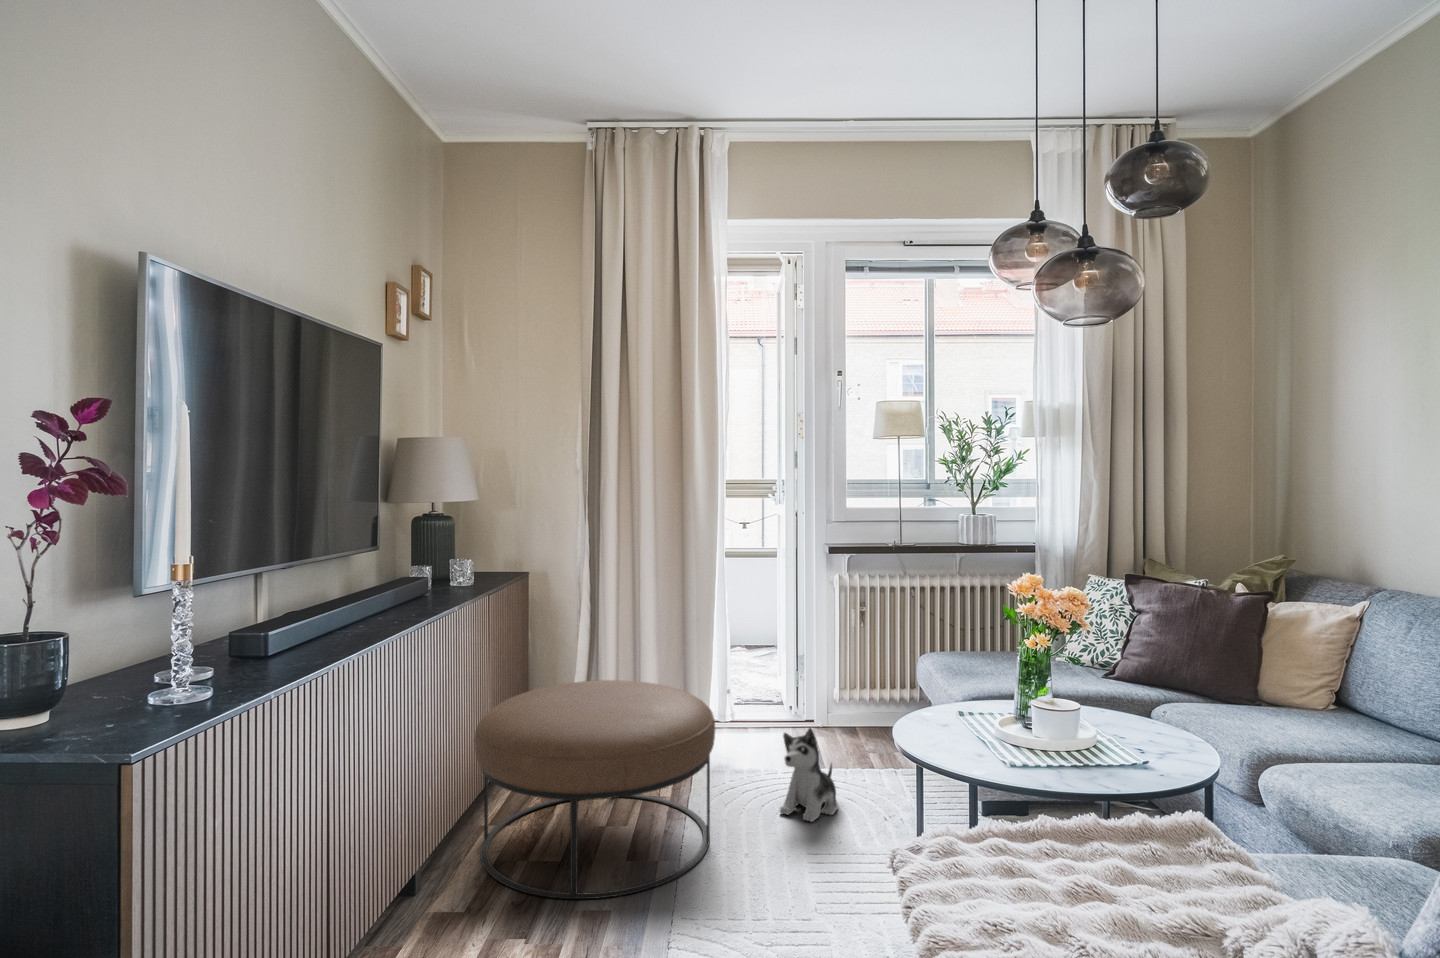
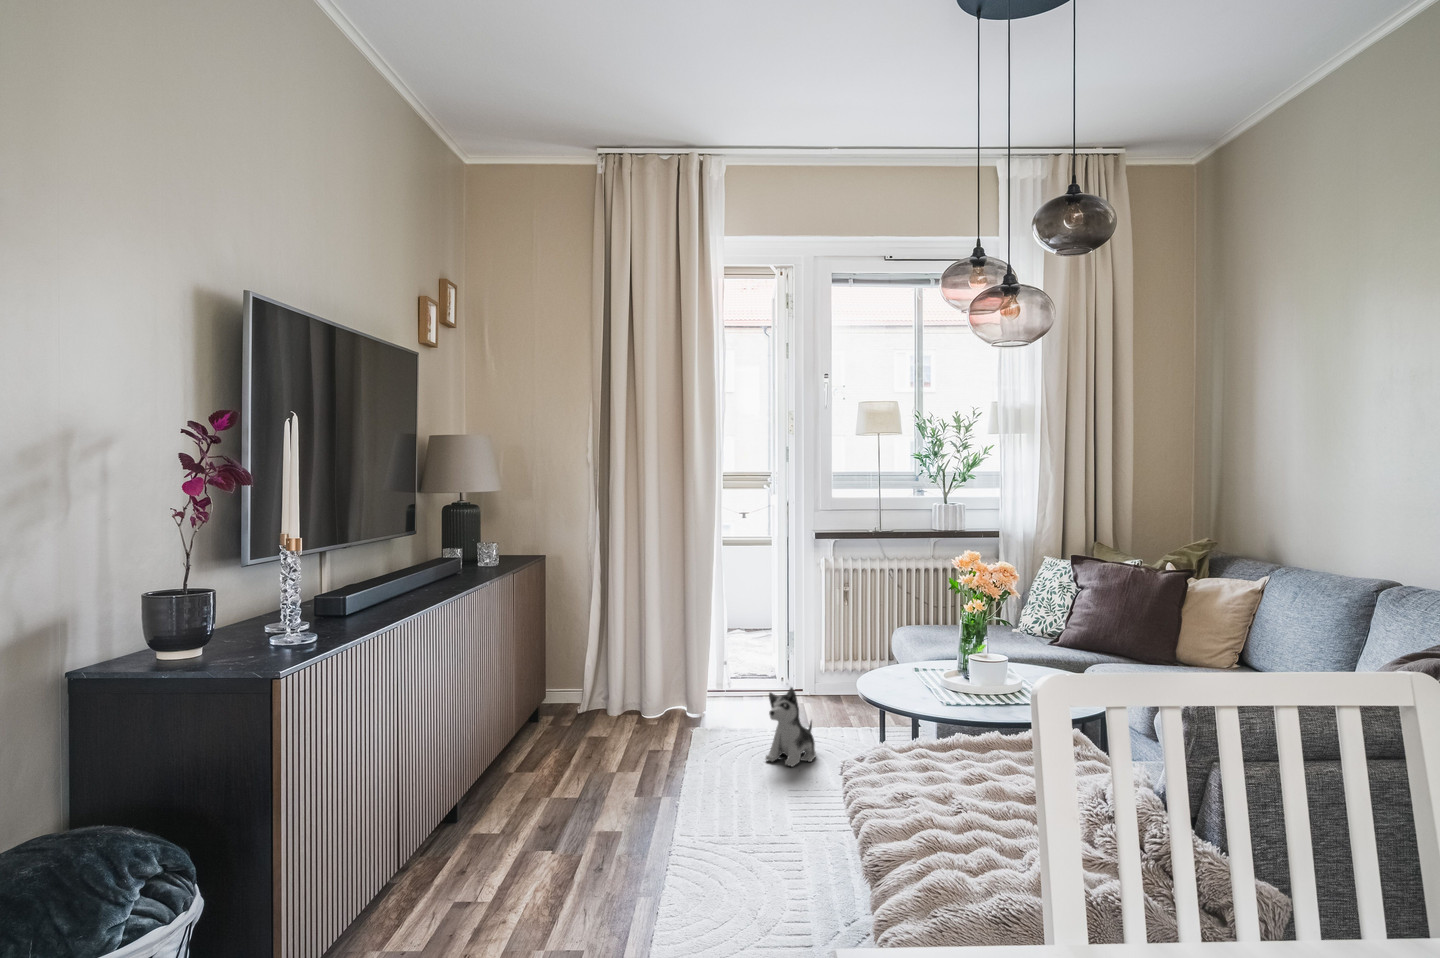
ottoman: present [474,680,715,899] -> none [507,648,709,819]

